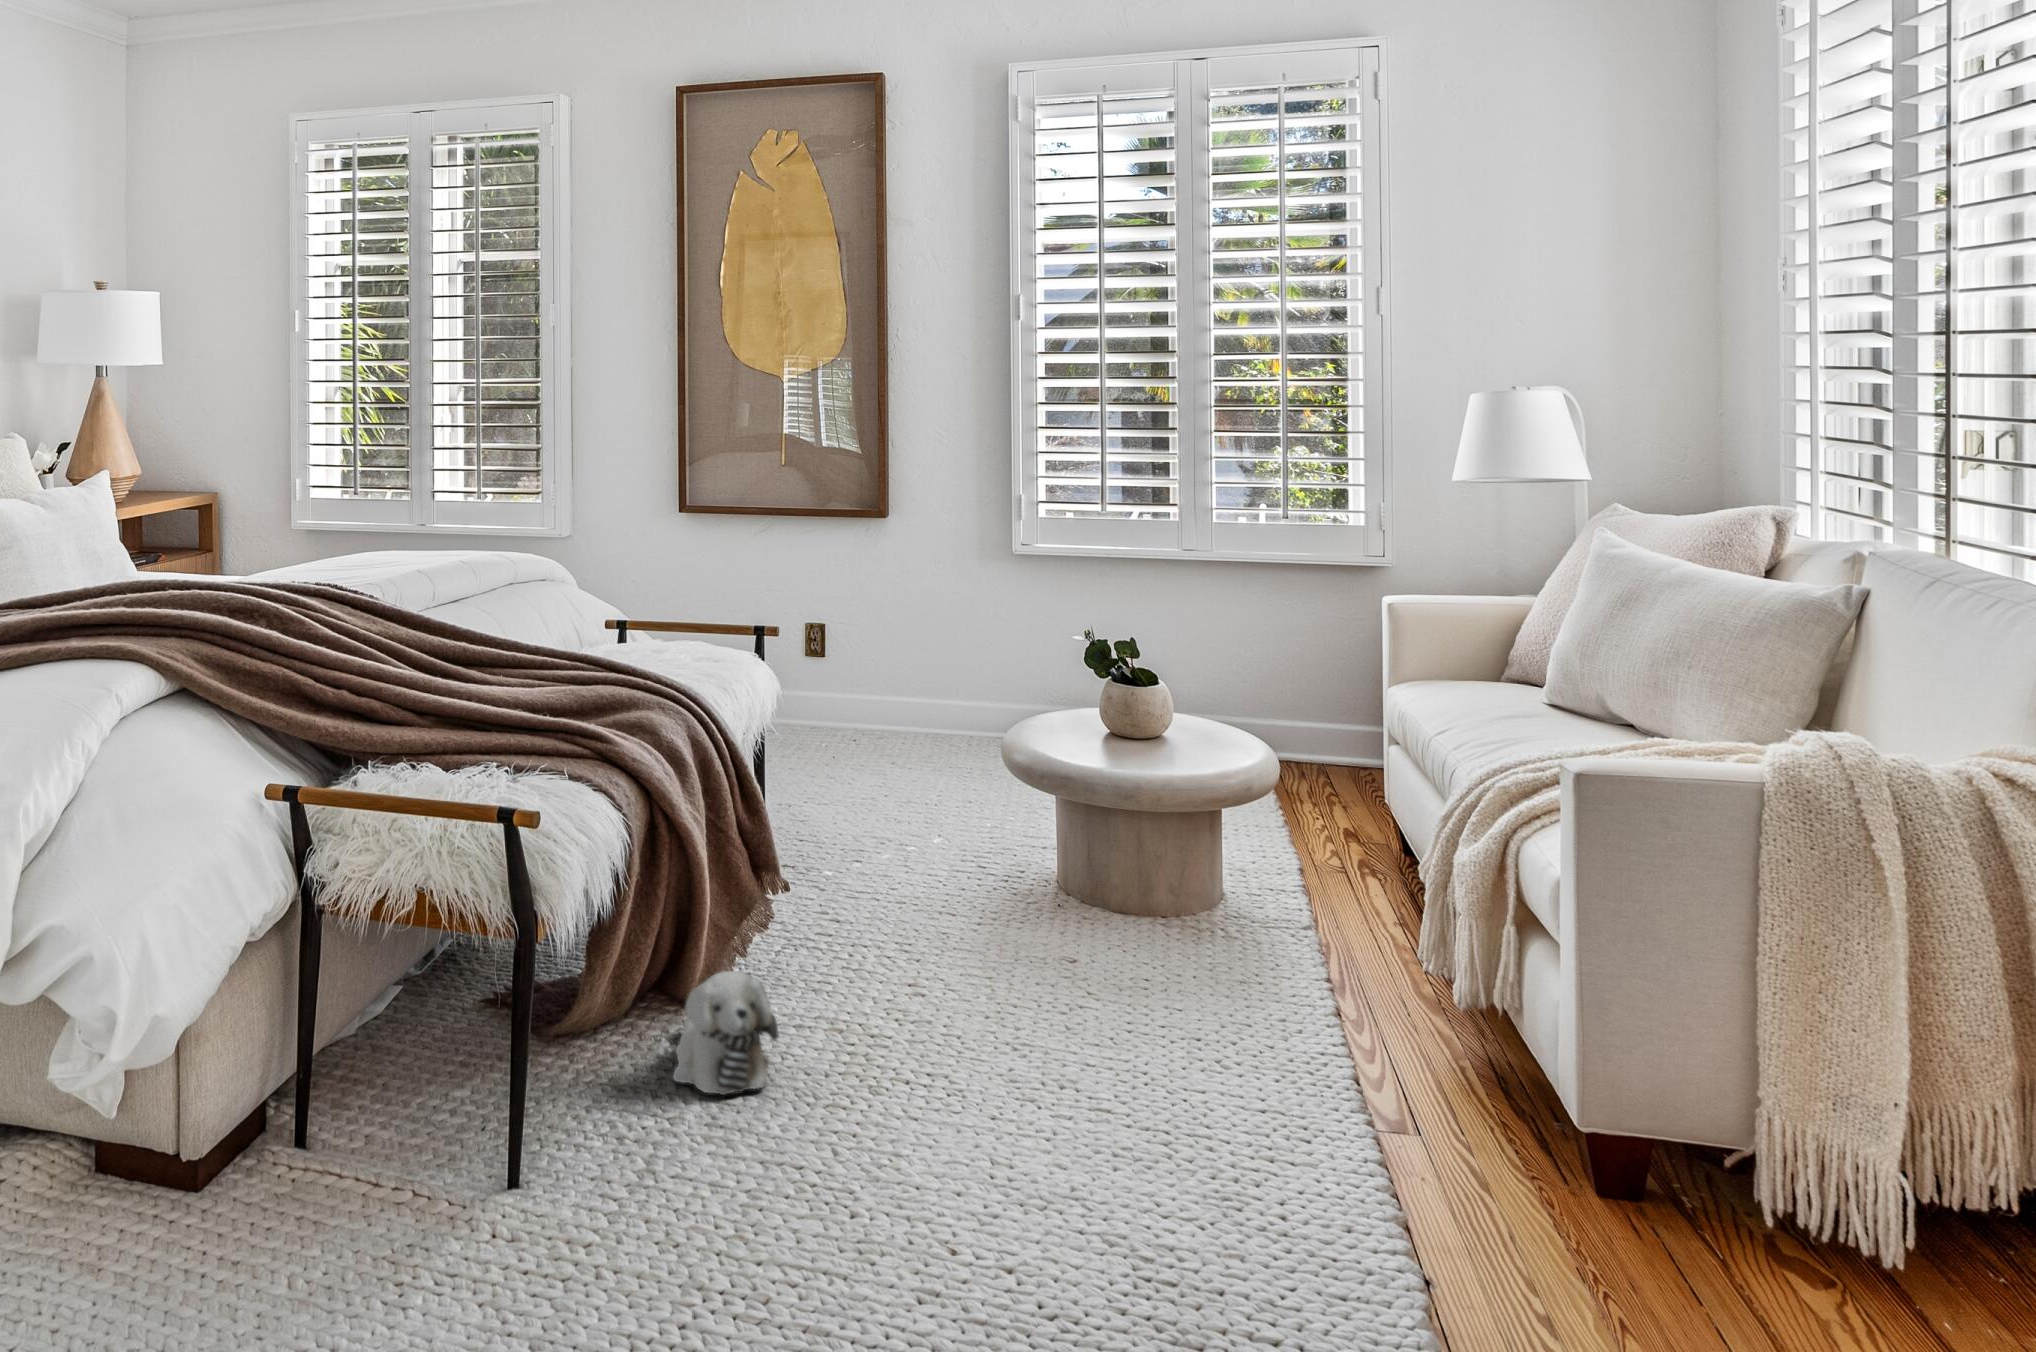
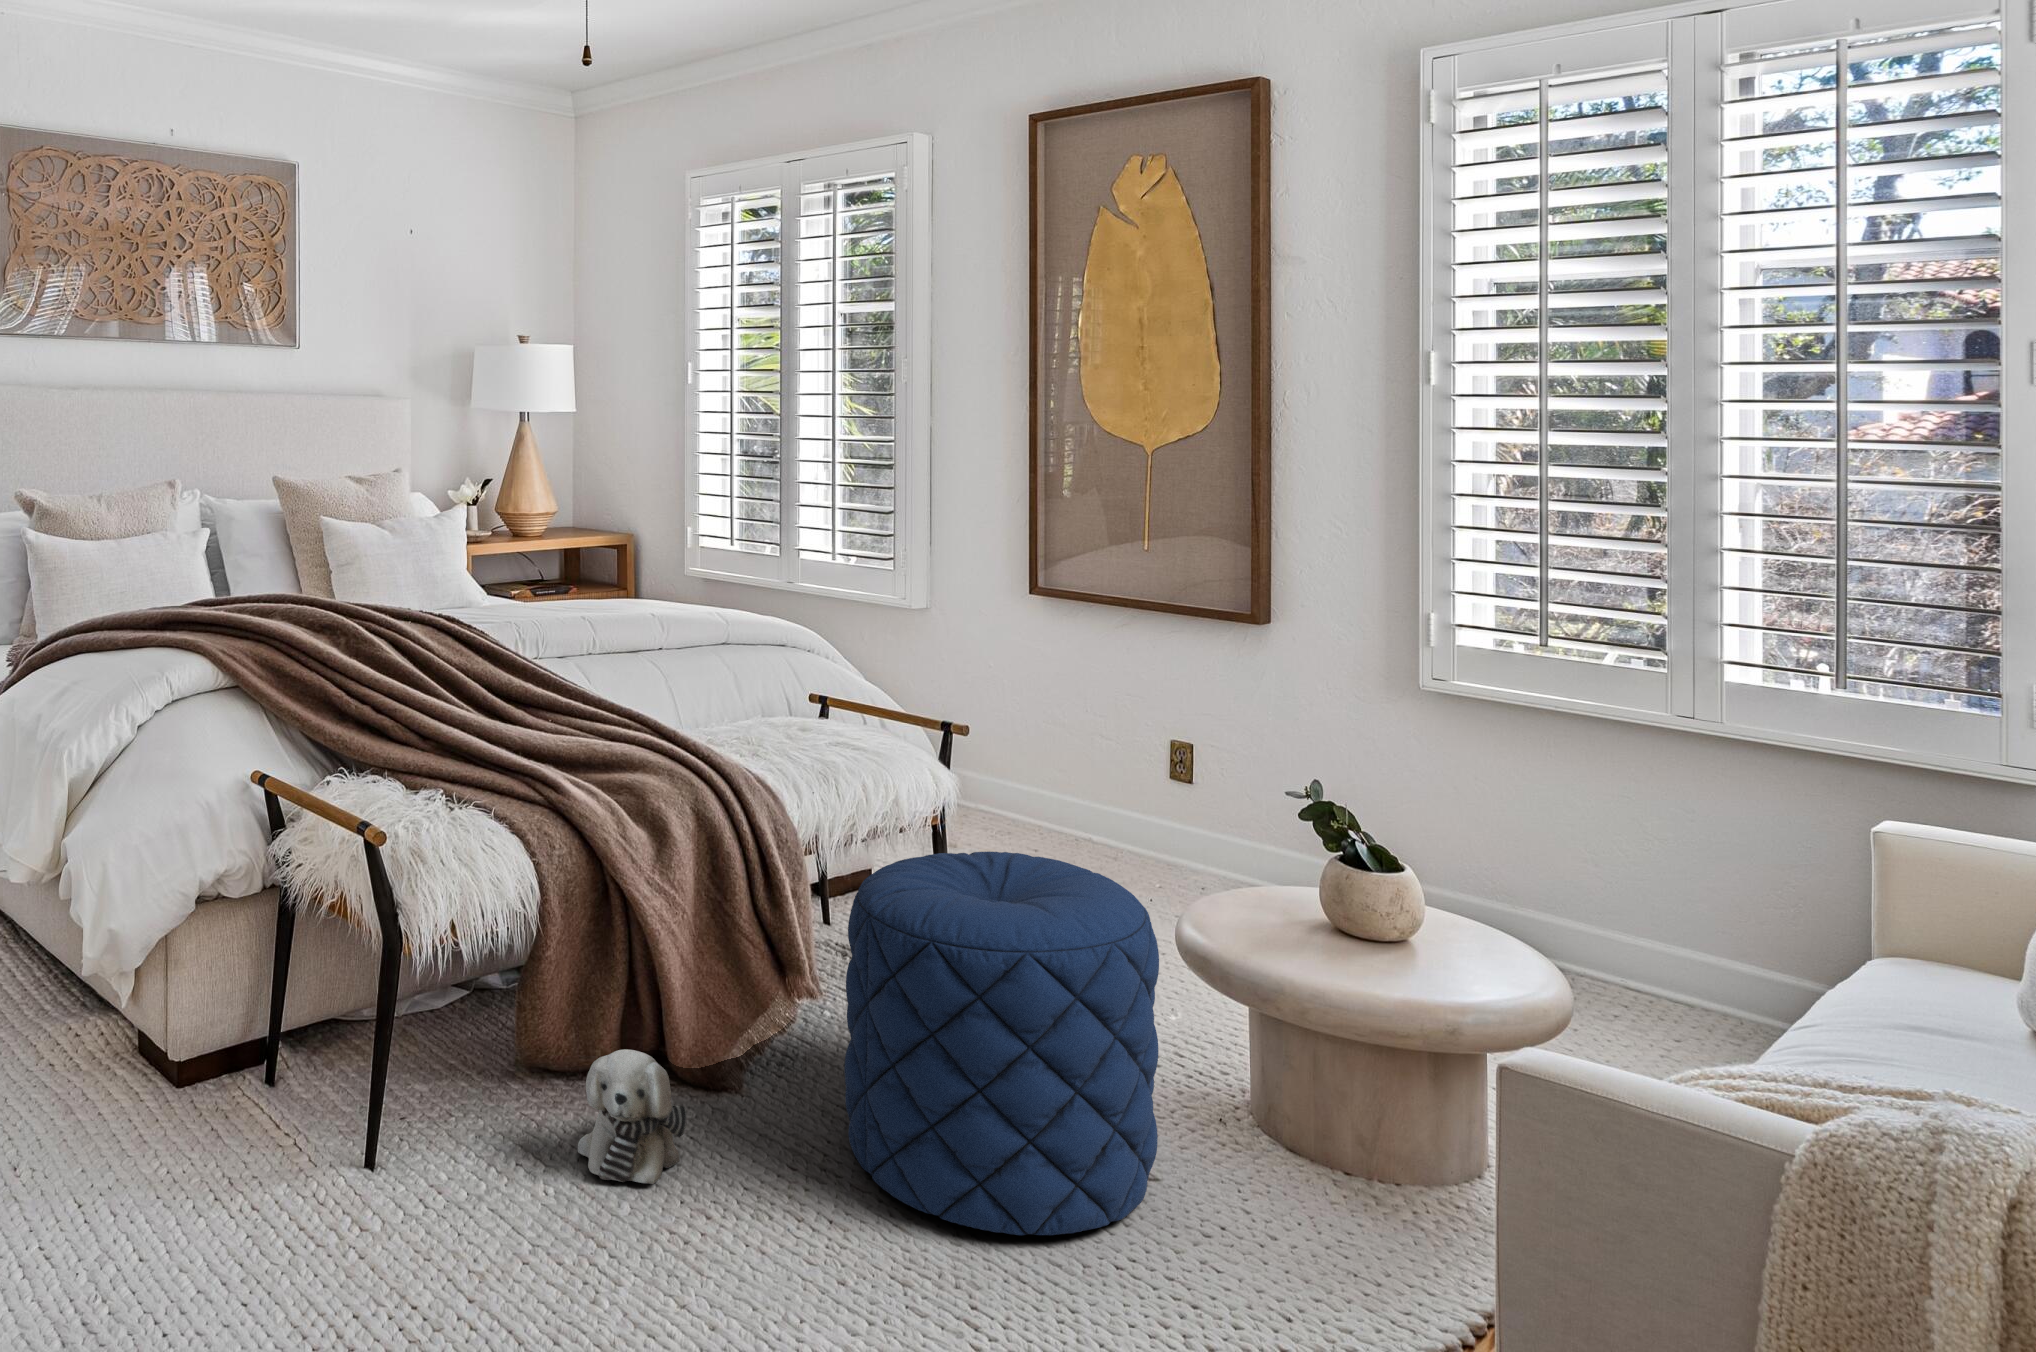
pouf: none [865,741,1133,1049] -> present [844,851,1159,1235]

